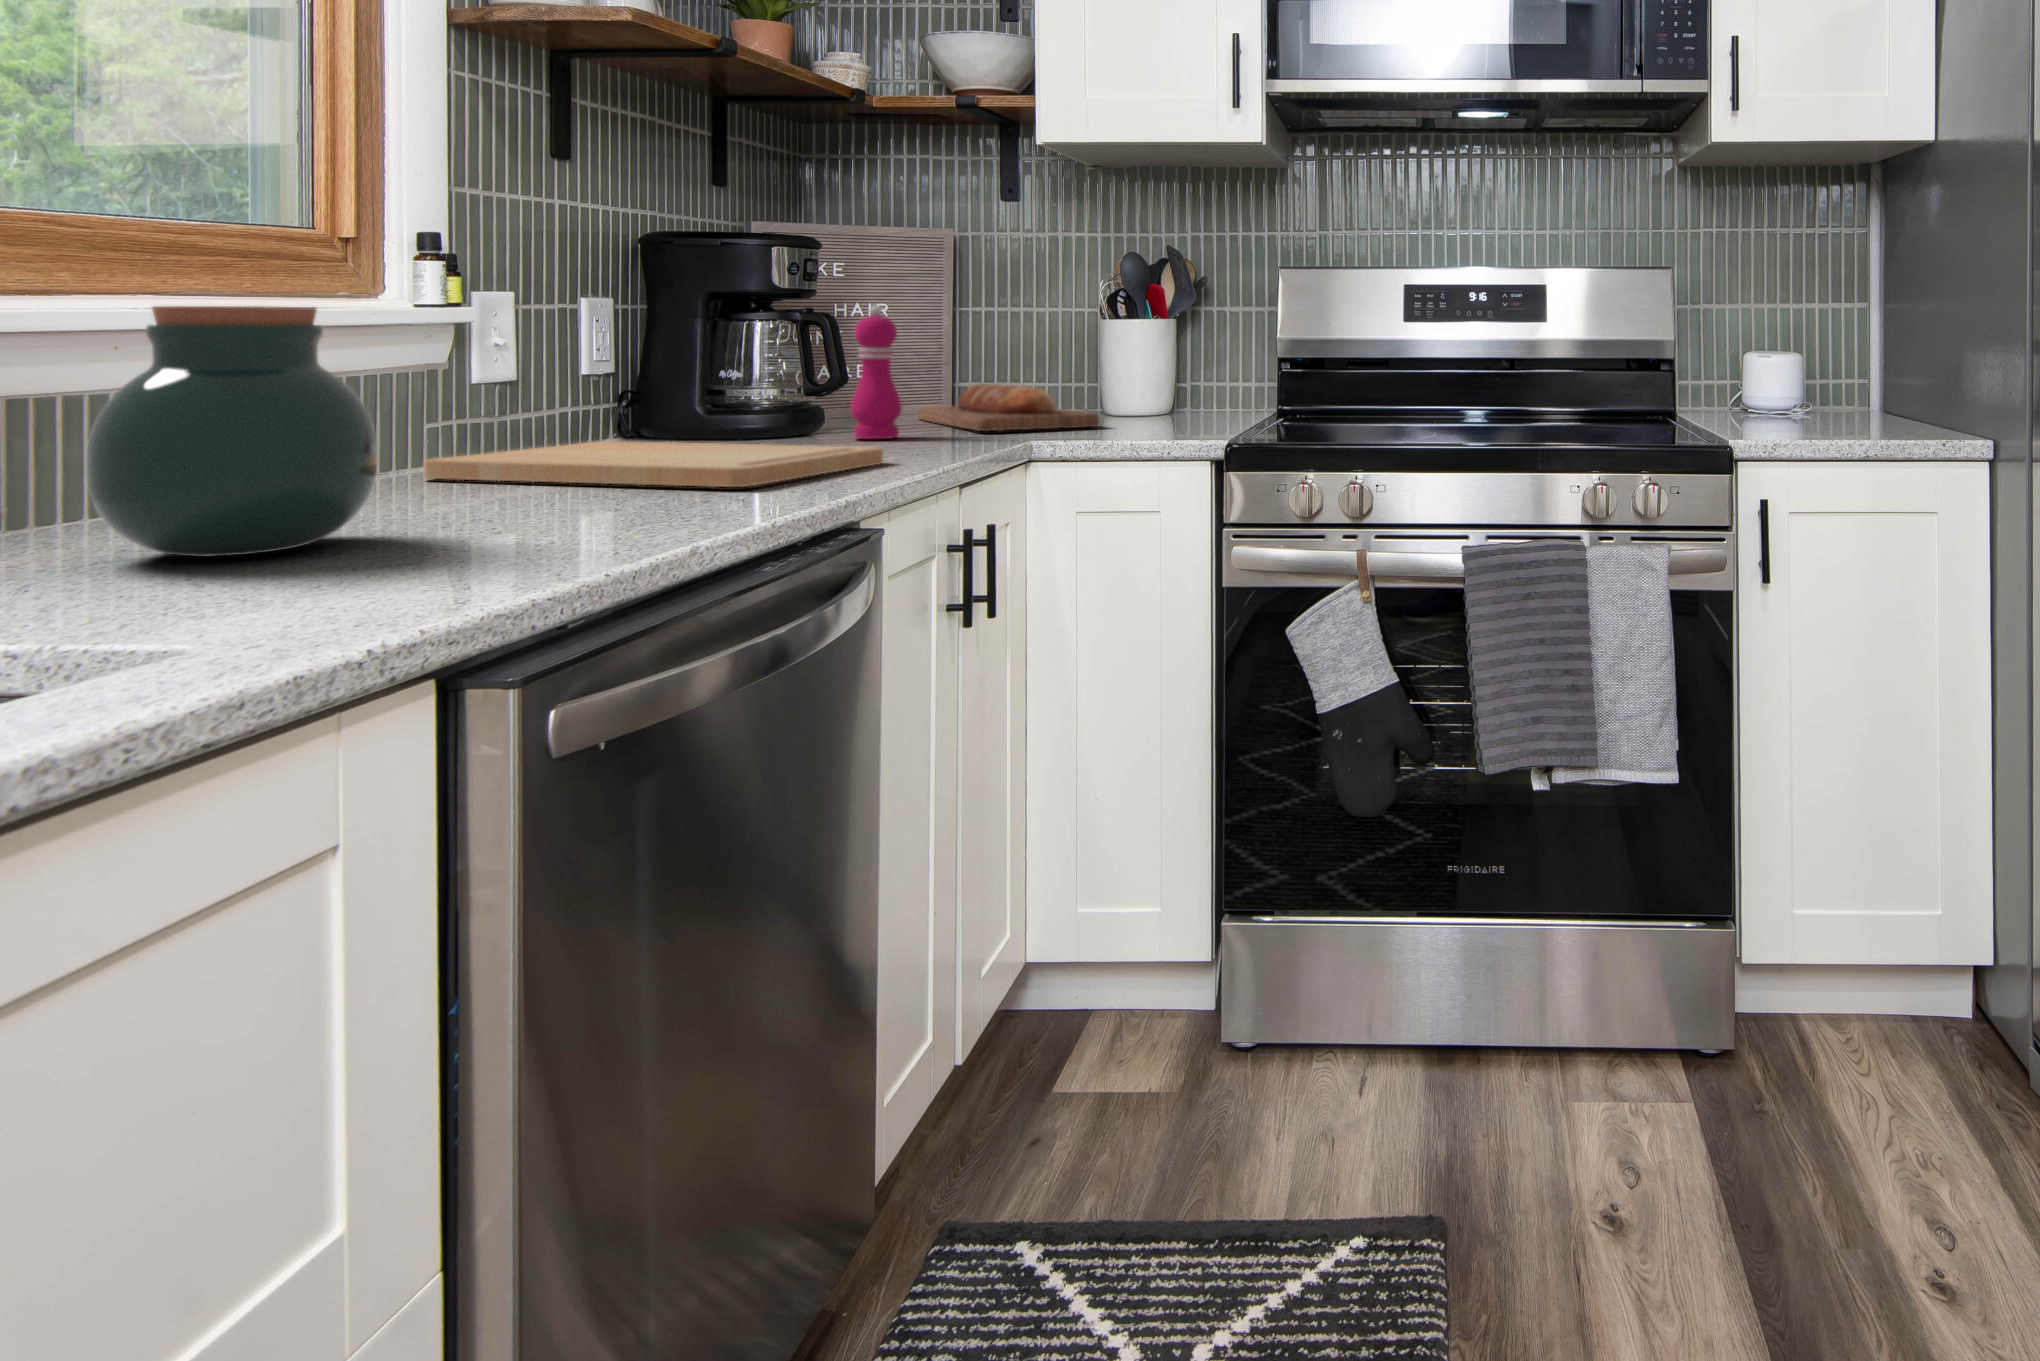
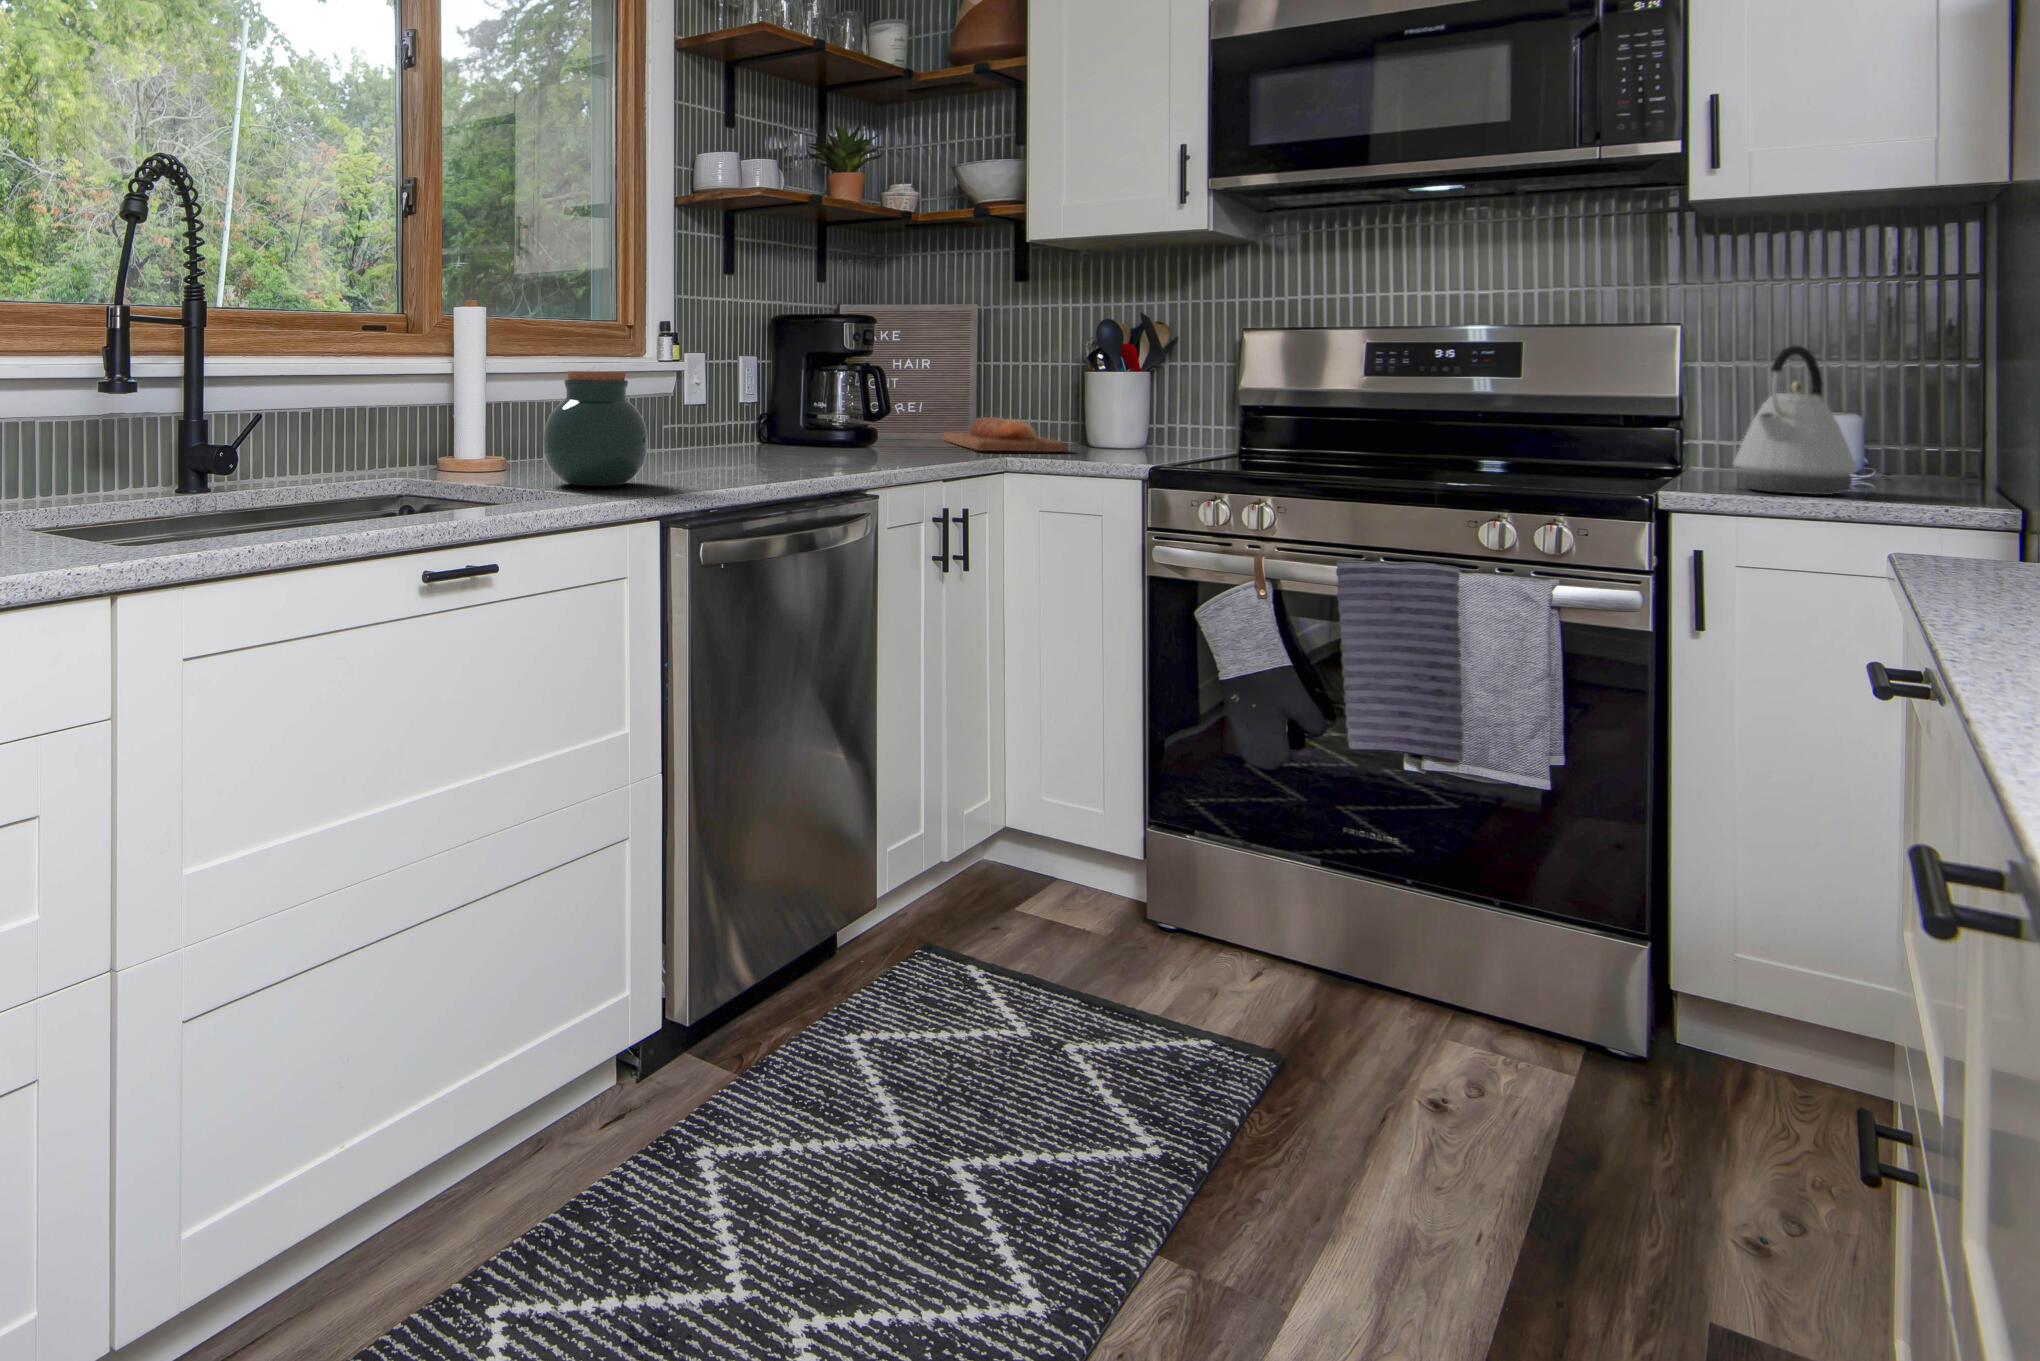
kettle: none [1783,279,1882,432] -> present [1734,346,1857,495]
pepper mill: present [851,305,902,439] -> none [891,362,924,452]
cutting board: present [424,441,883,487] -> none [659,444,902,474]

